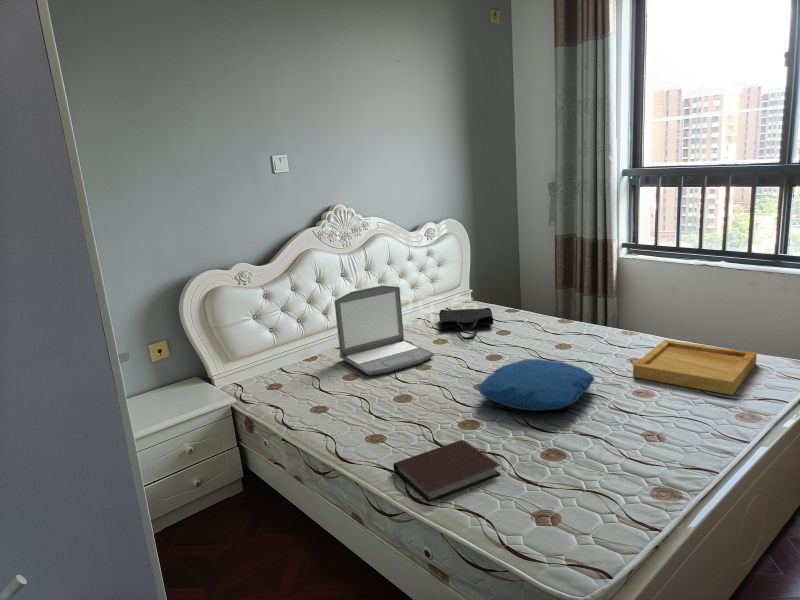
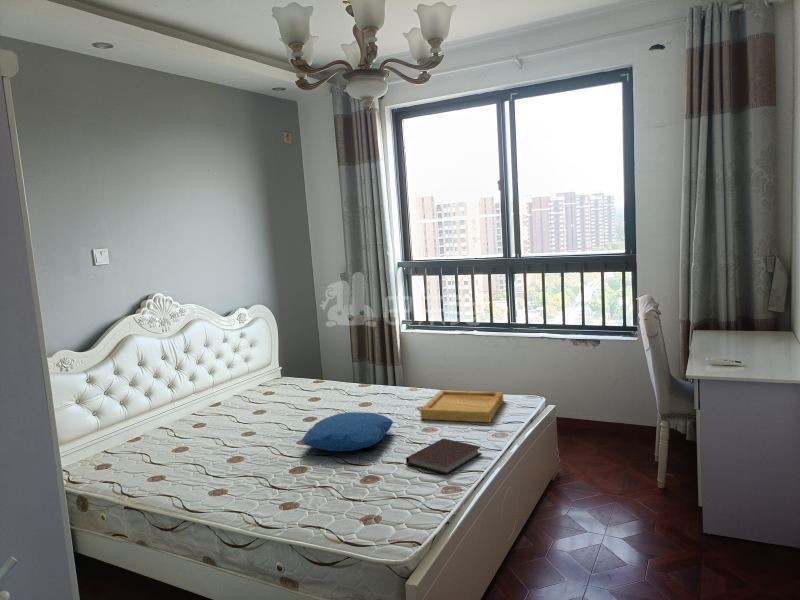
laptop: present [334,285,434,375] -> none [161,364,257,445]
tote bag: present [439,308,493,340] -> none [255,380,304,407]
notebook: present [394,440,500,502] -> present [406,439,481,475]

